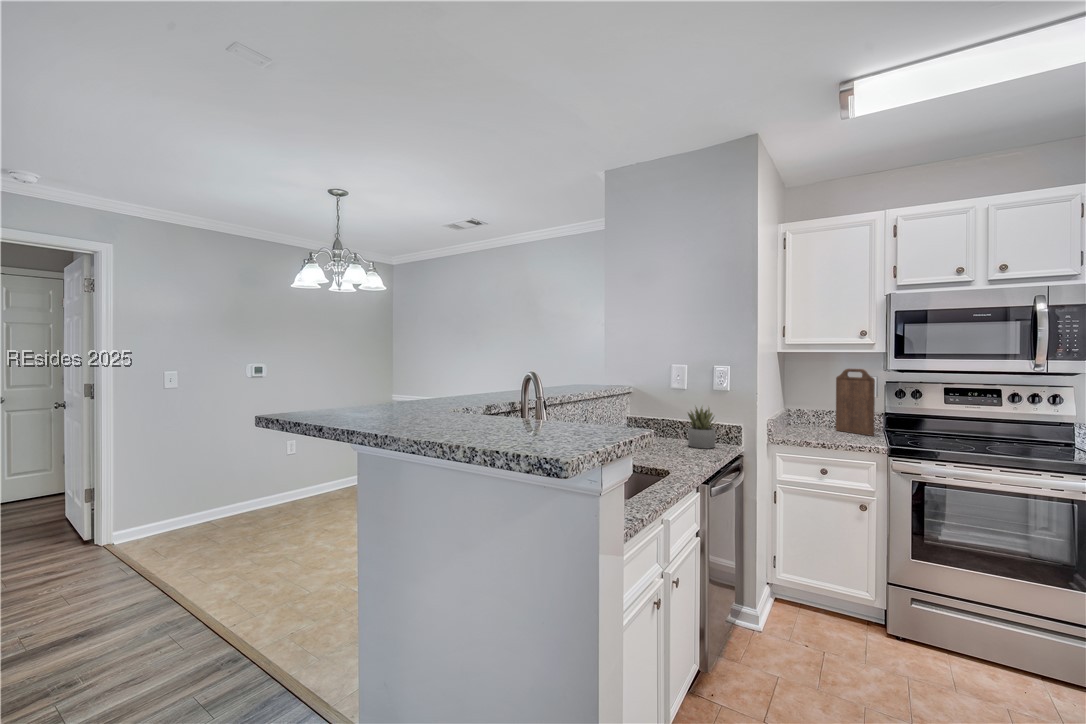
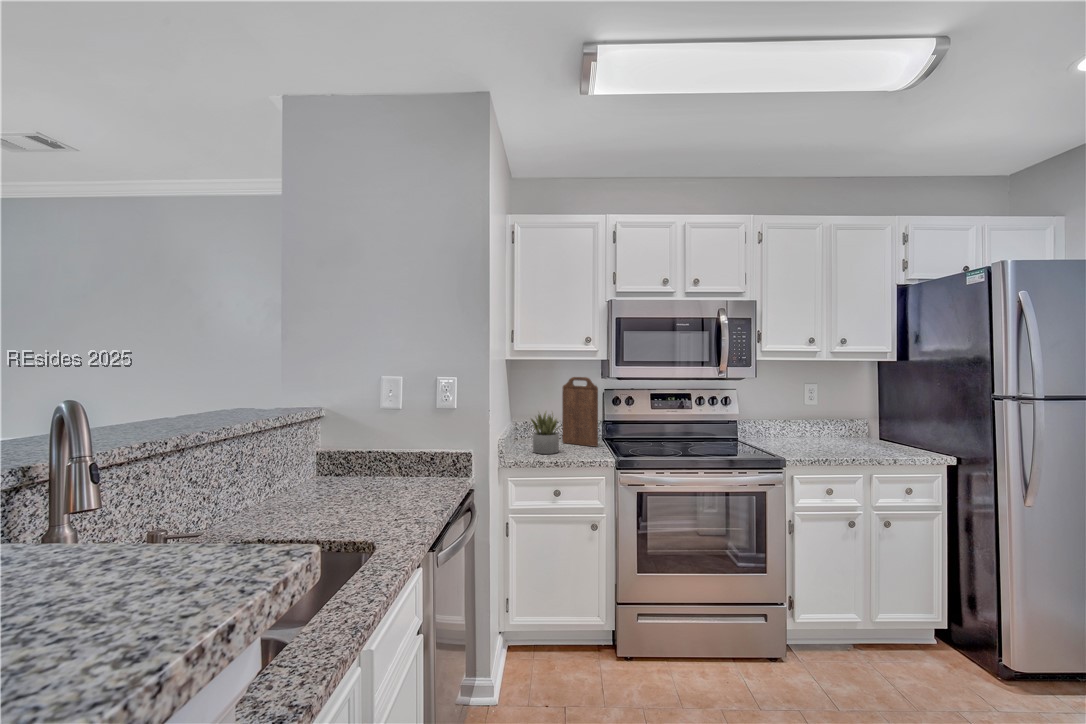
succulent plant: present [688,407,715,448] -> present [531,412,559,454]

